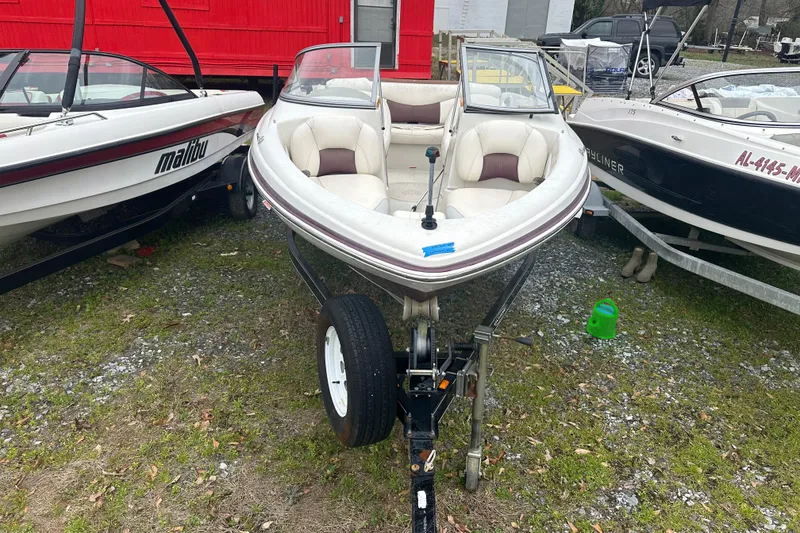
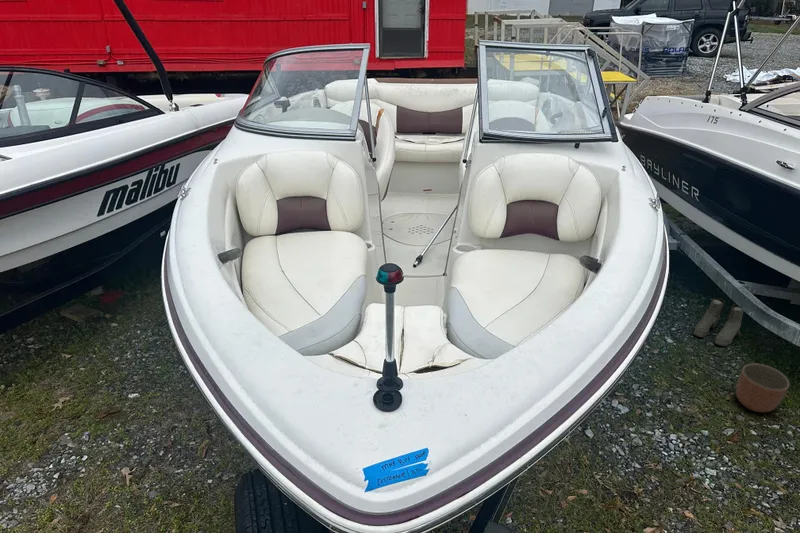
planter: none [649,286,686,321] -> present [736,363,789,412]
watering can: present [586,298,619,339] -> none [652,390,699,445]

